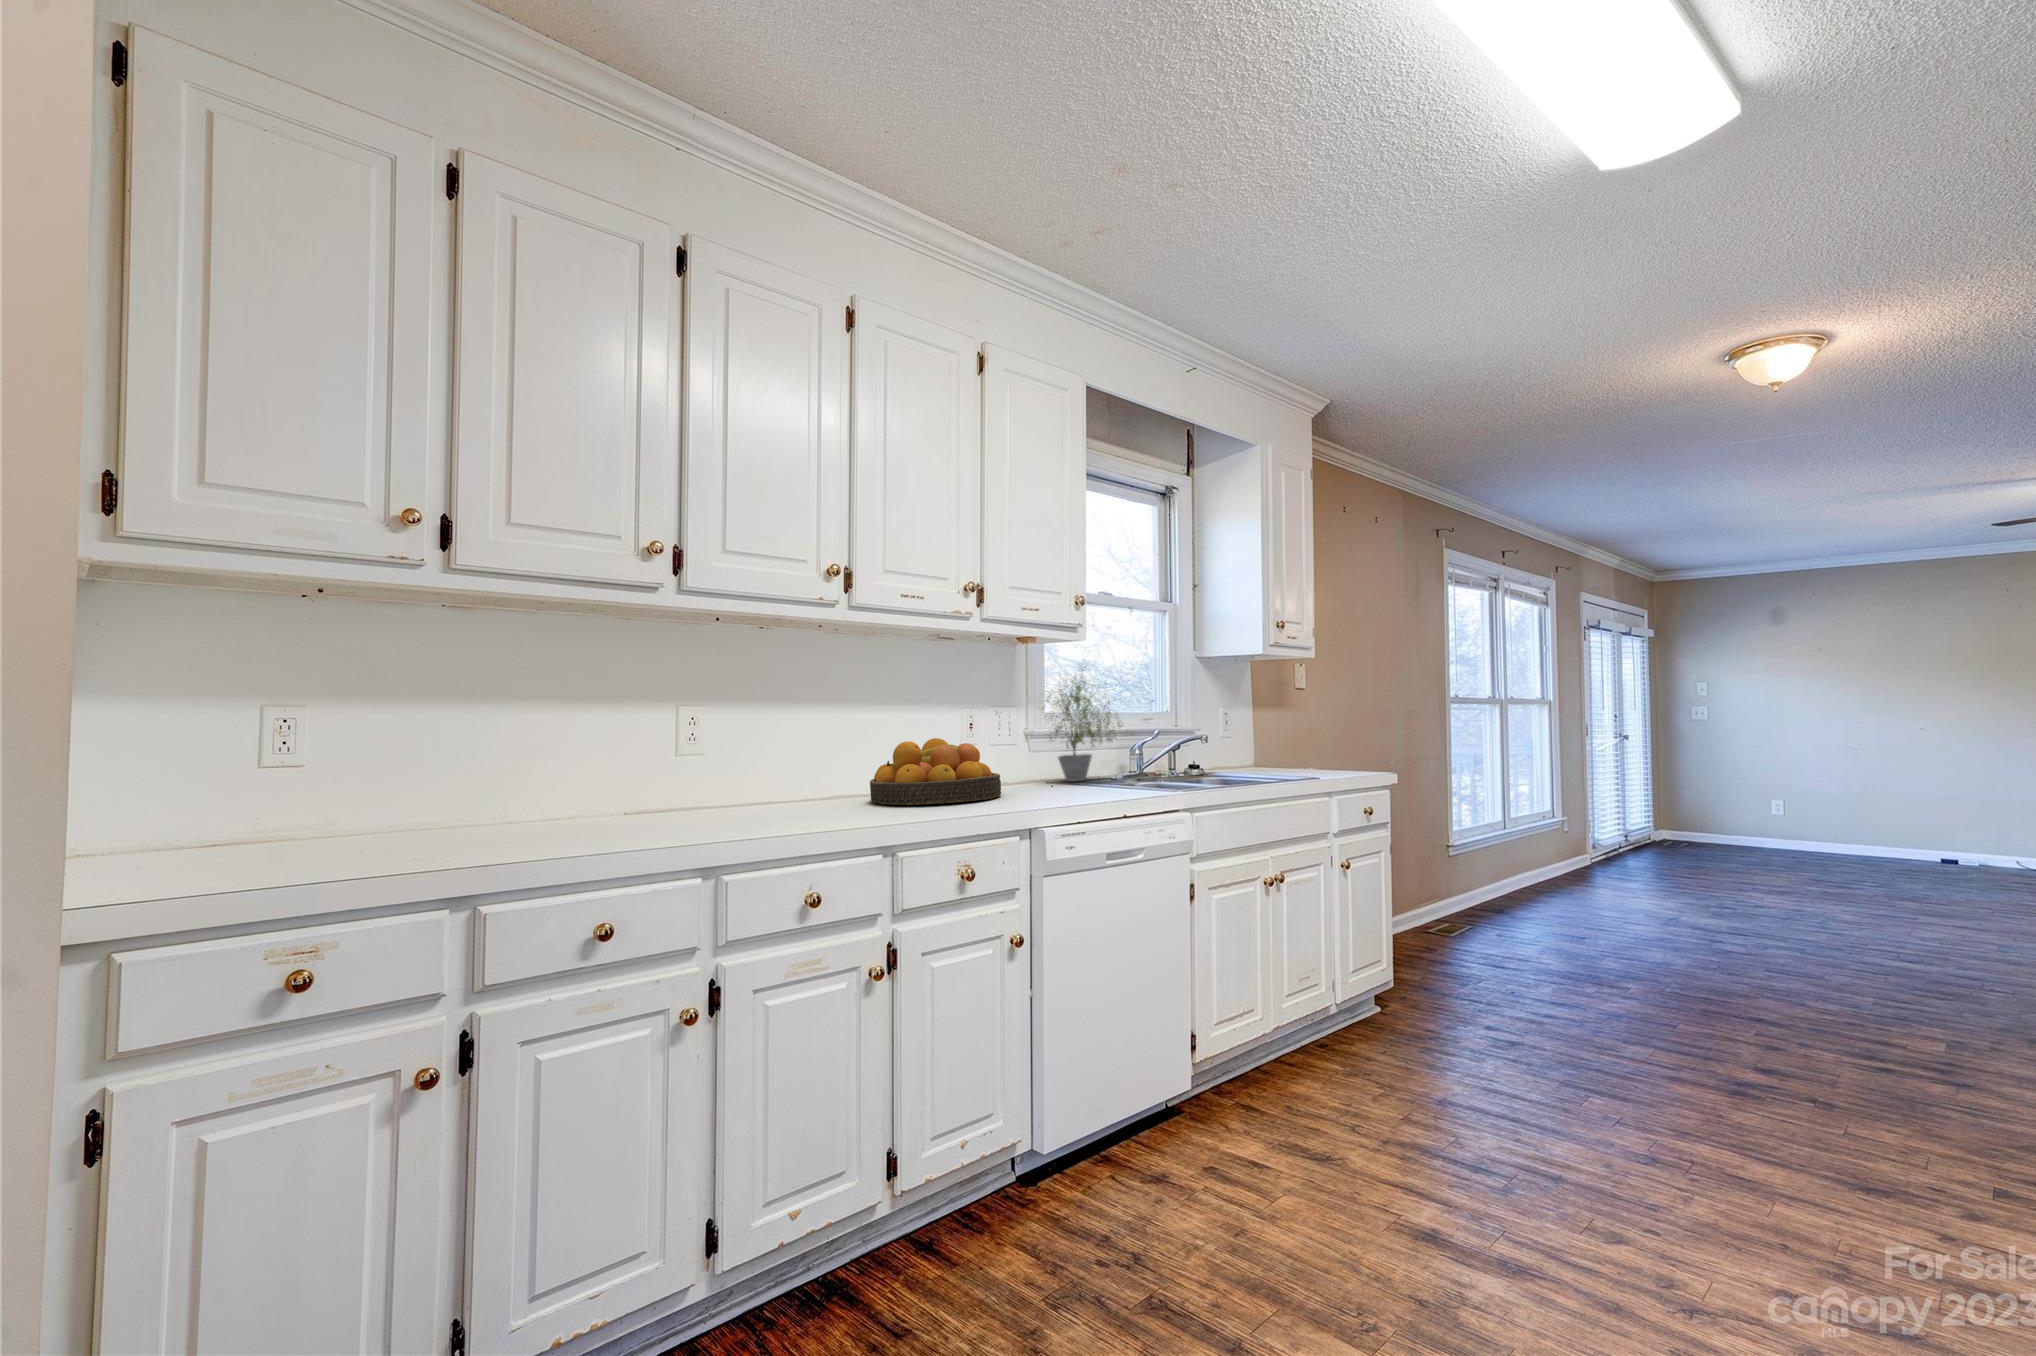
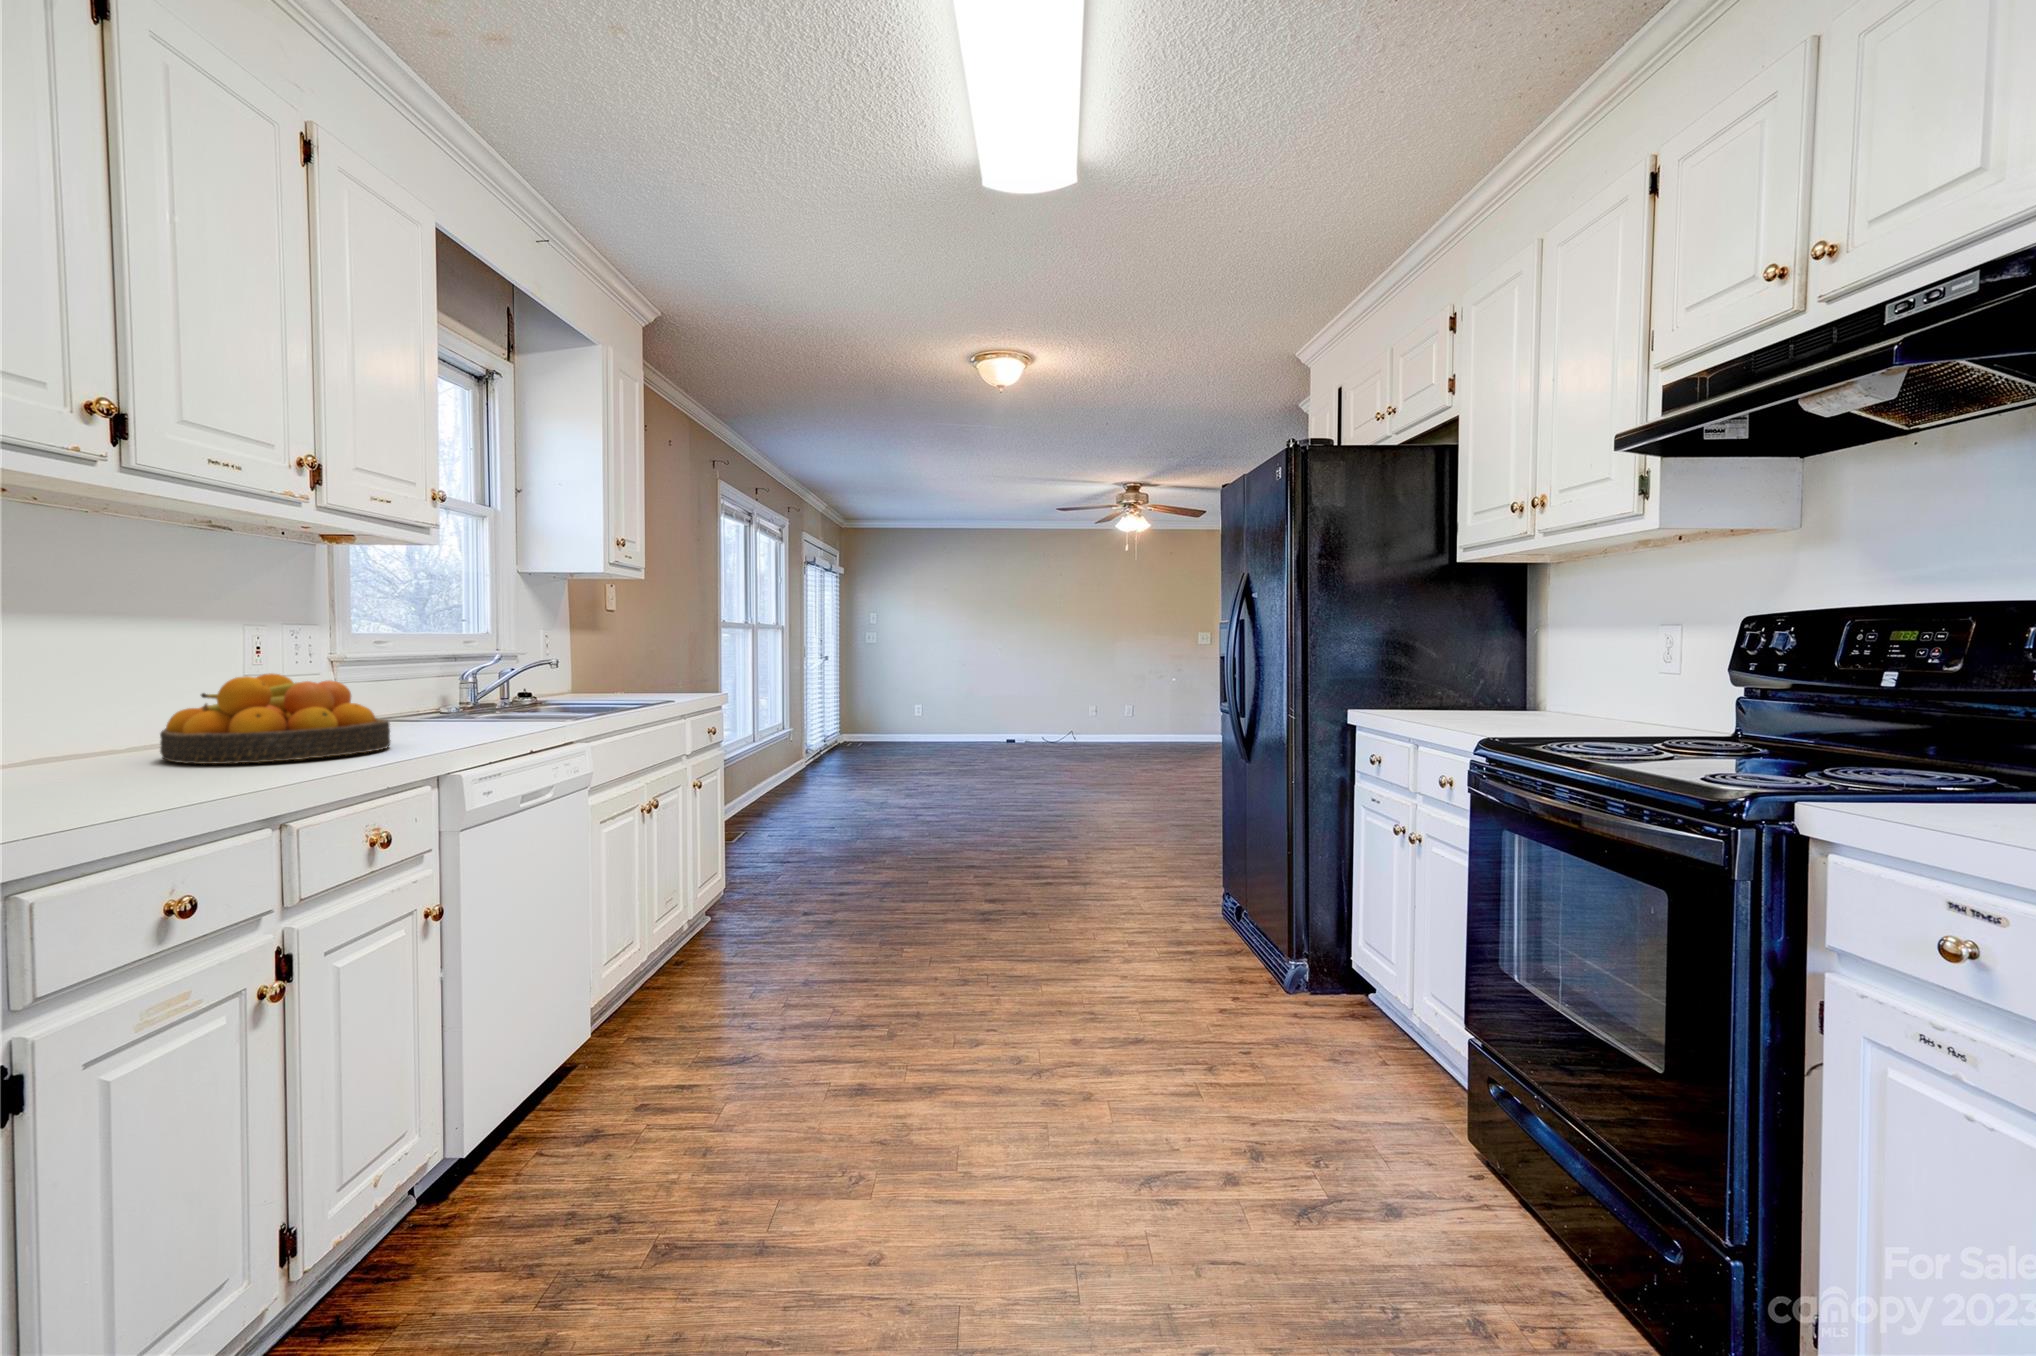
potted plant: present [1044,666,1121,781] -> none [396,591,523,727]

